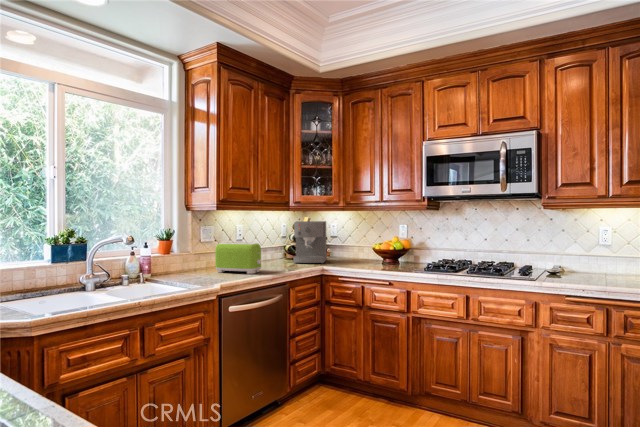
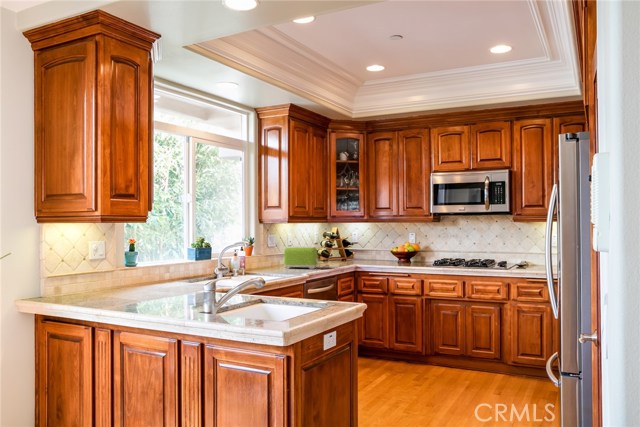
coffee maker: present [293,221,327,263] -> none [331,231,355,263]

